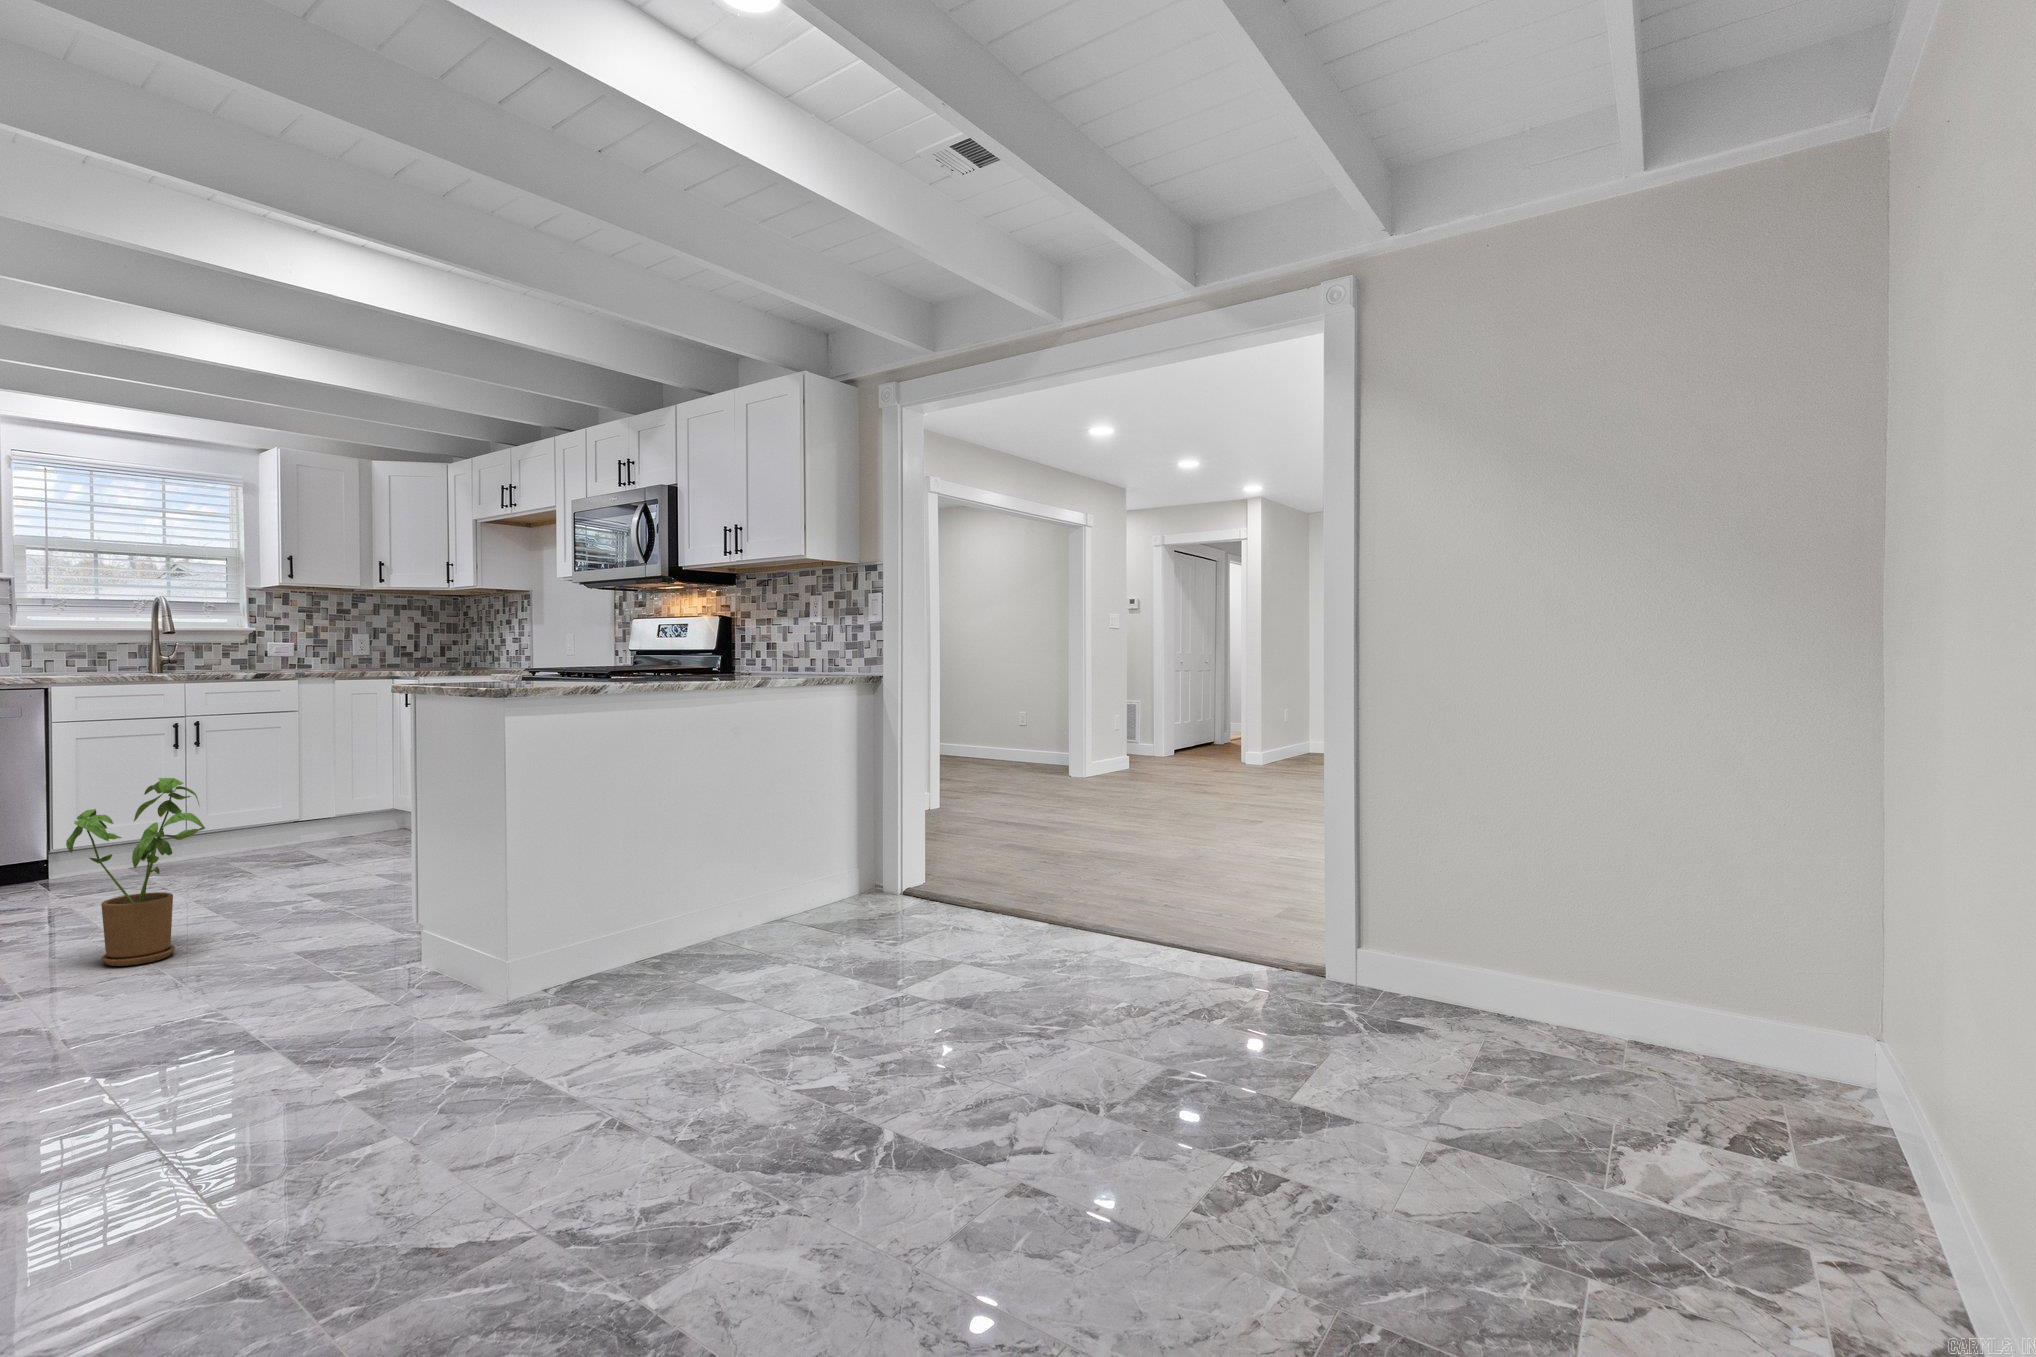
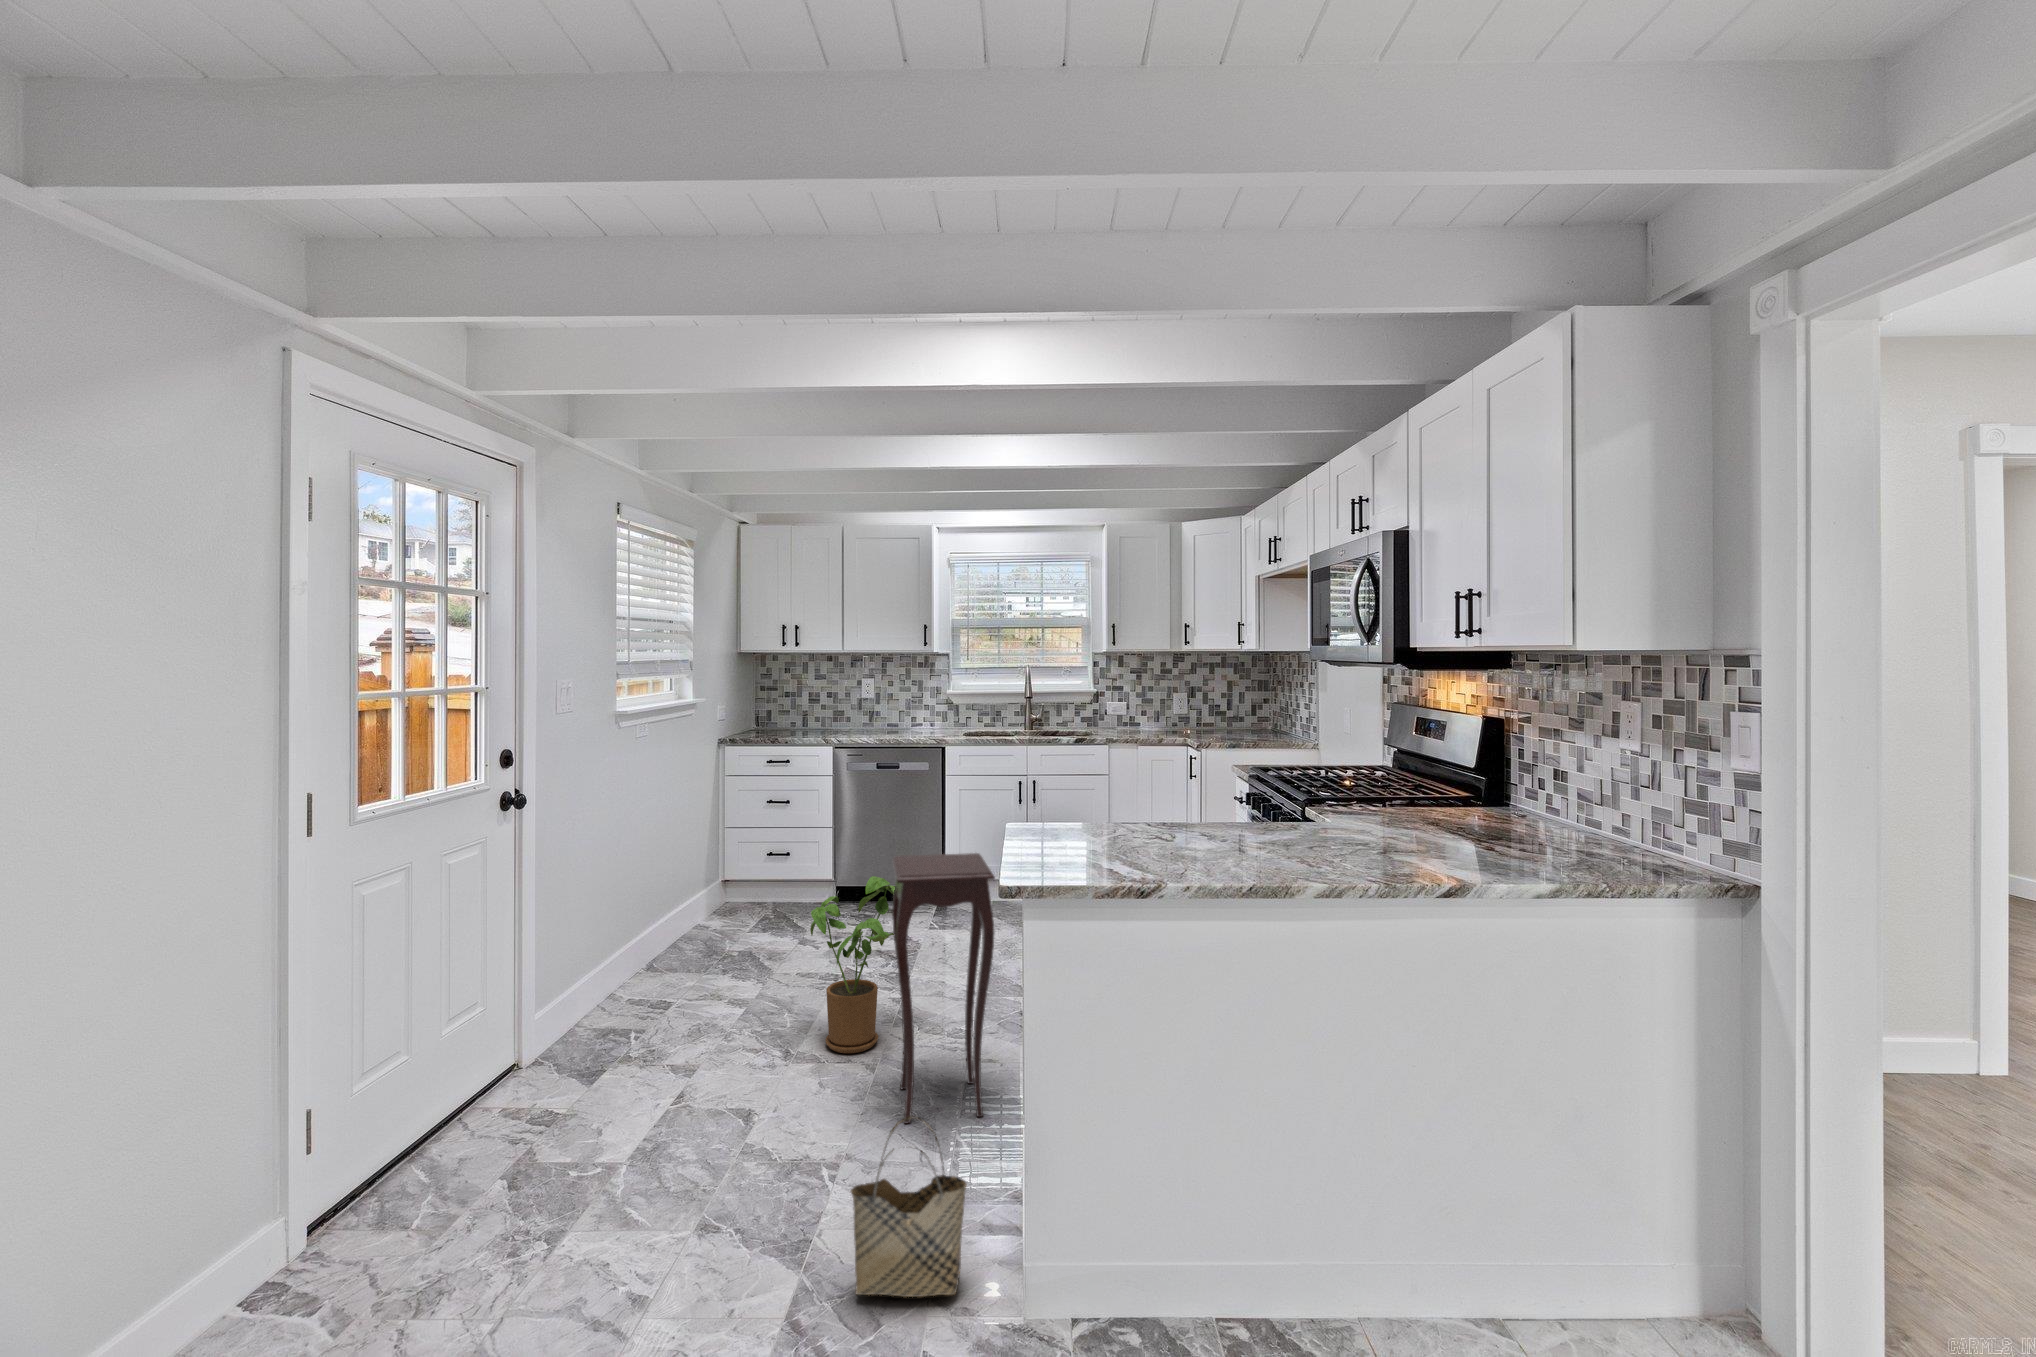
side table: none [232,730,376,971] -> present [892,853,995,1123]
woven basket: none [367,886,465,1018] -> present [851,1116,967,1297]

